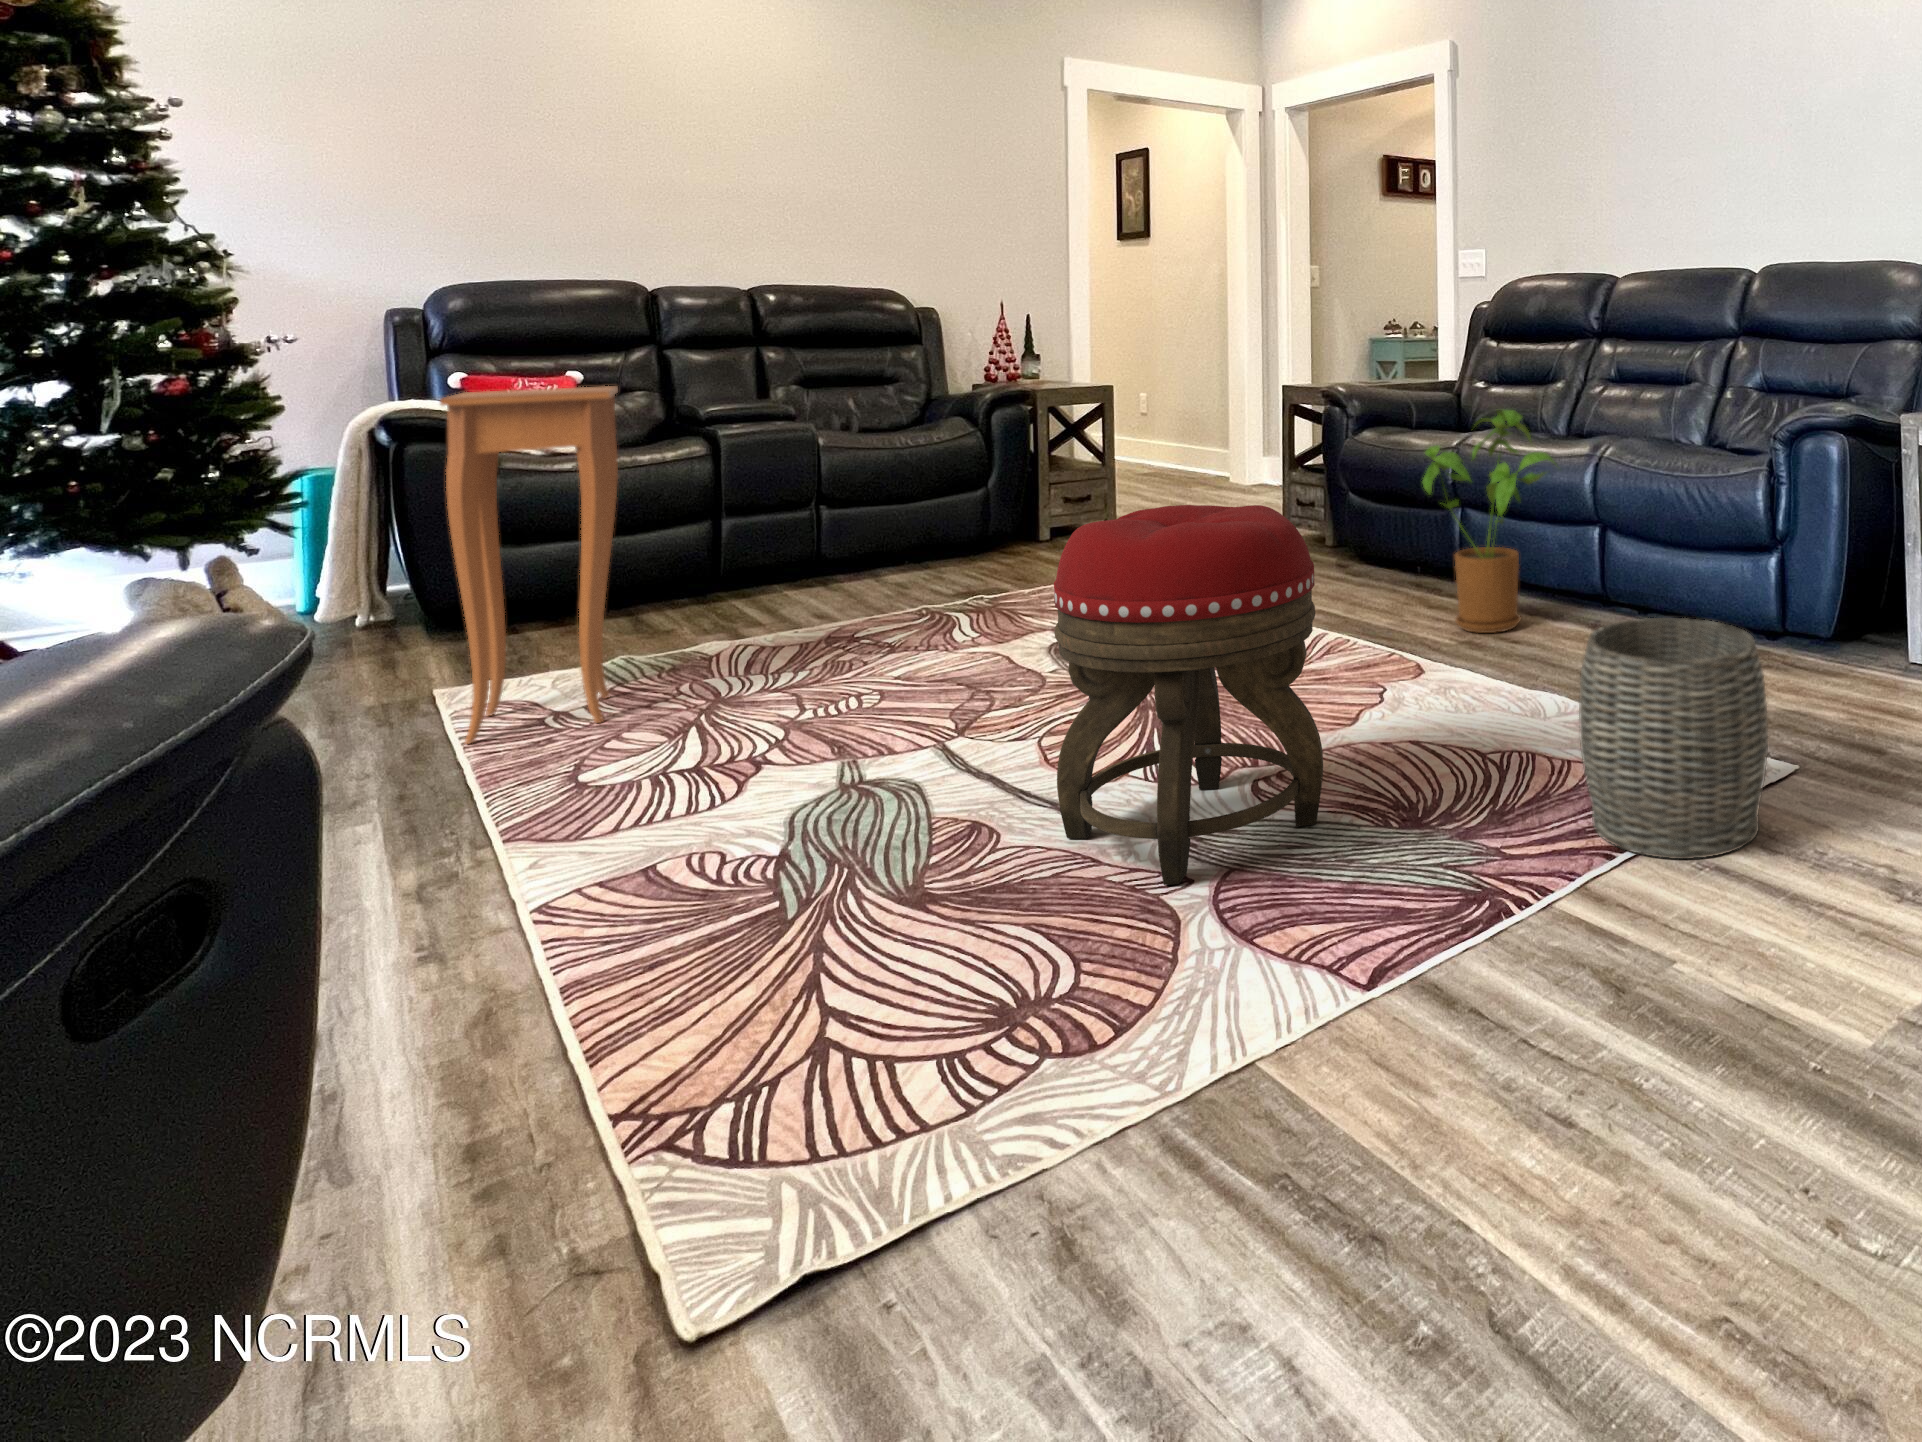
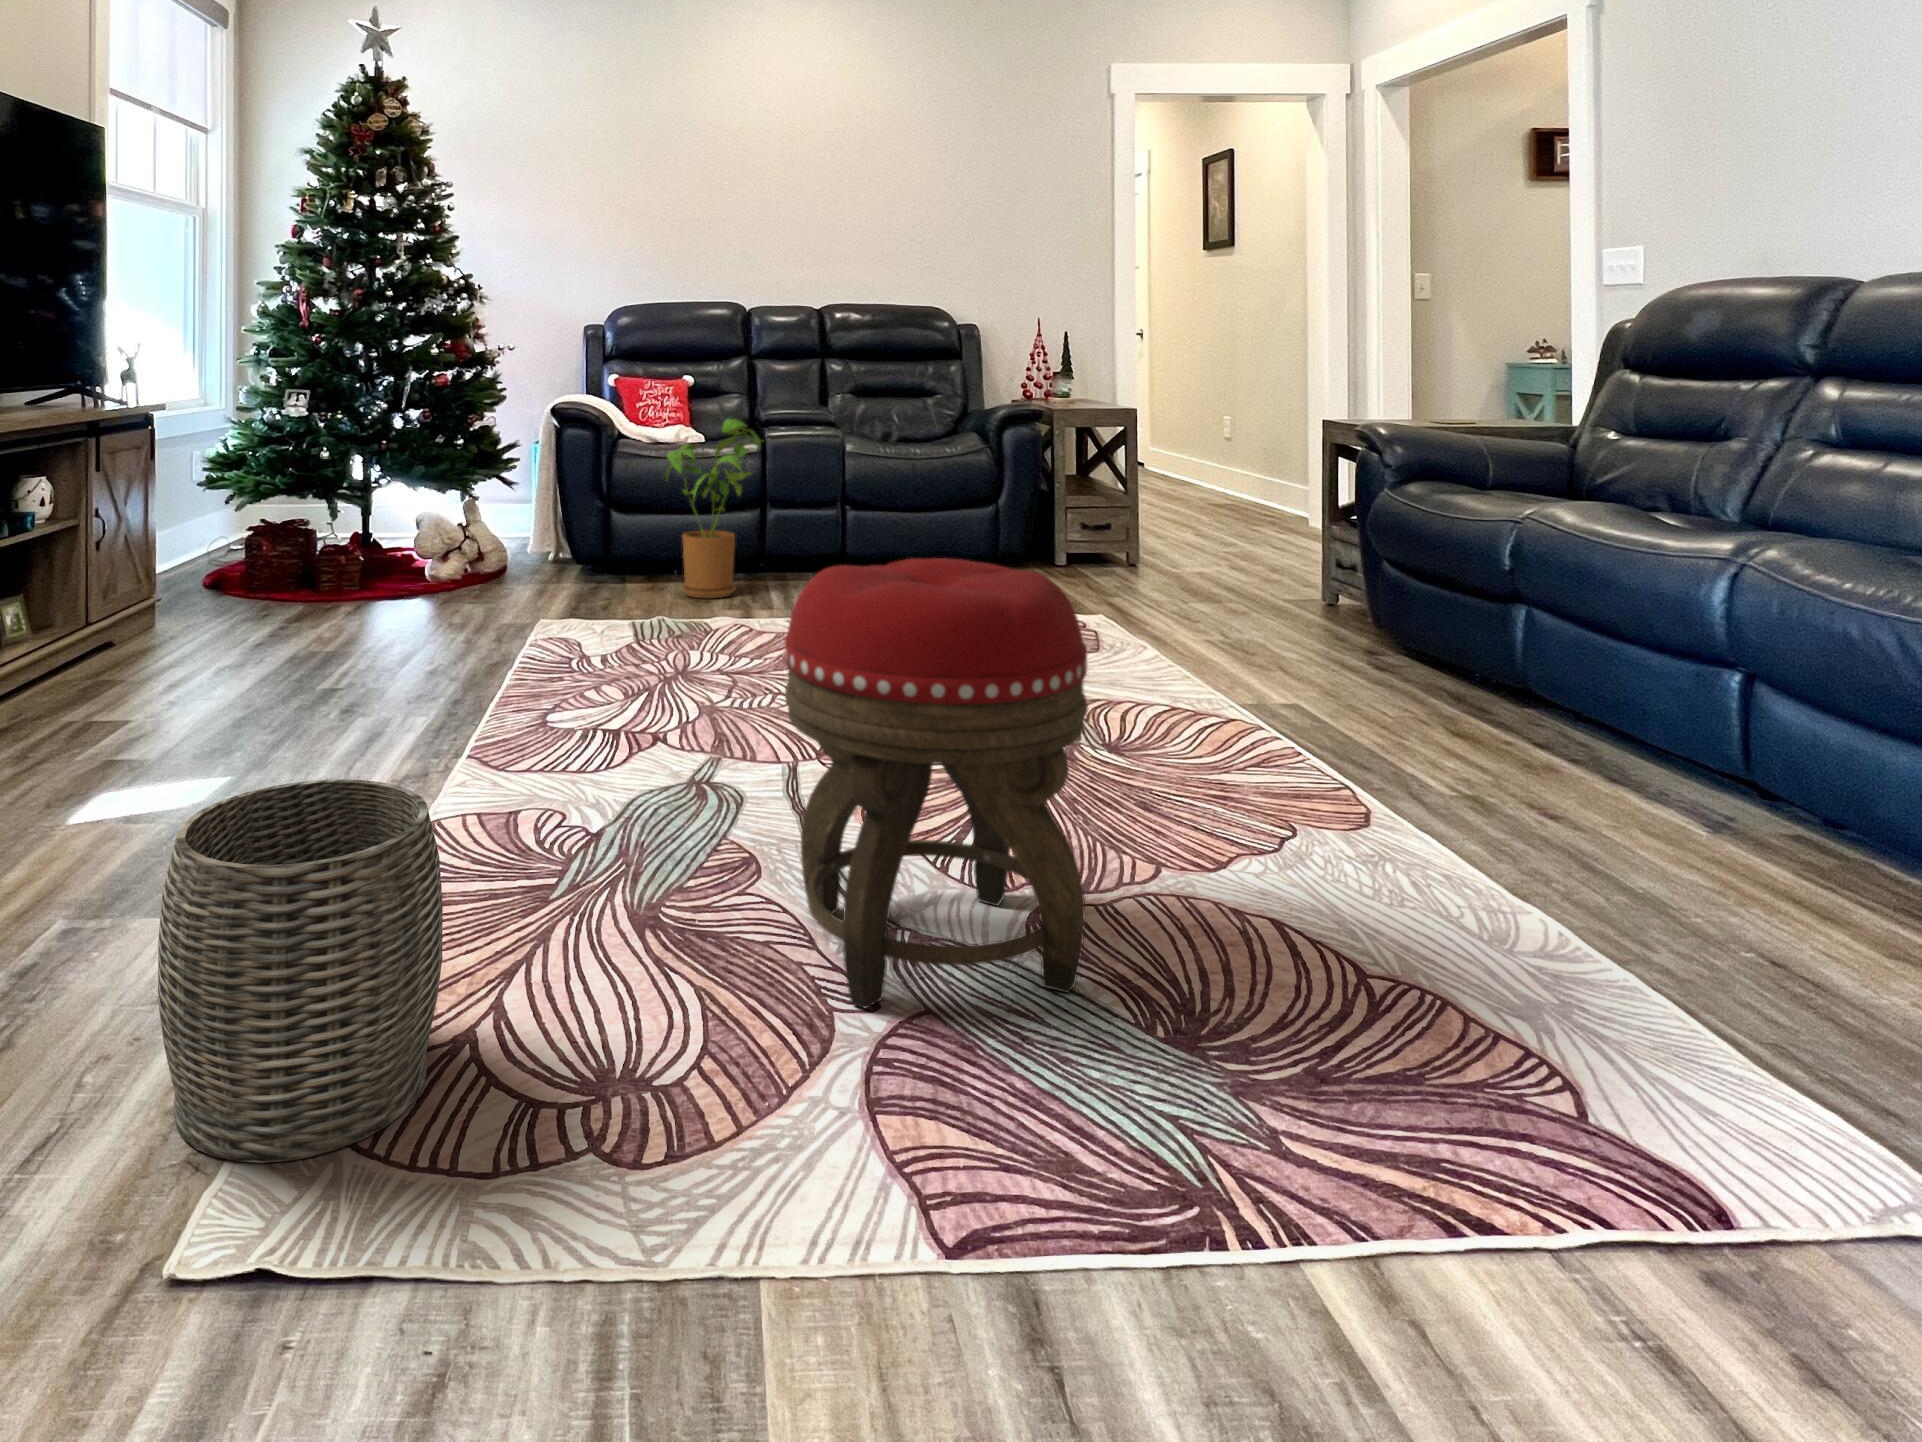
side table: present [440,386,618,744] -> none [484,385,620,679]
house plant: present [1422,410,1555,633] -> present [666,419,761,598]
woven basket: present [1579,618,1768,859] -> present [158,779,443,1163]

